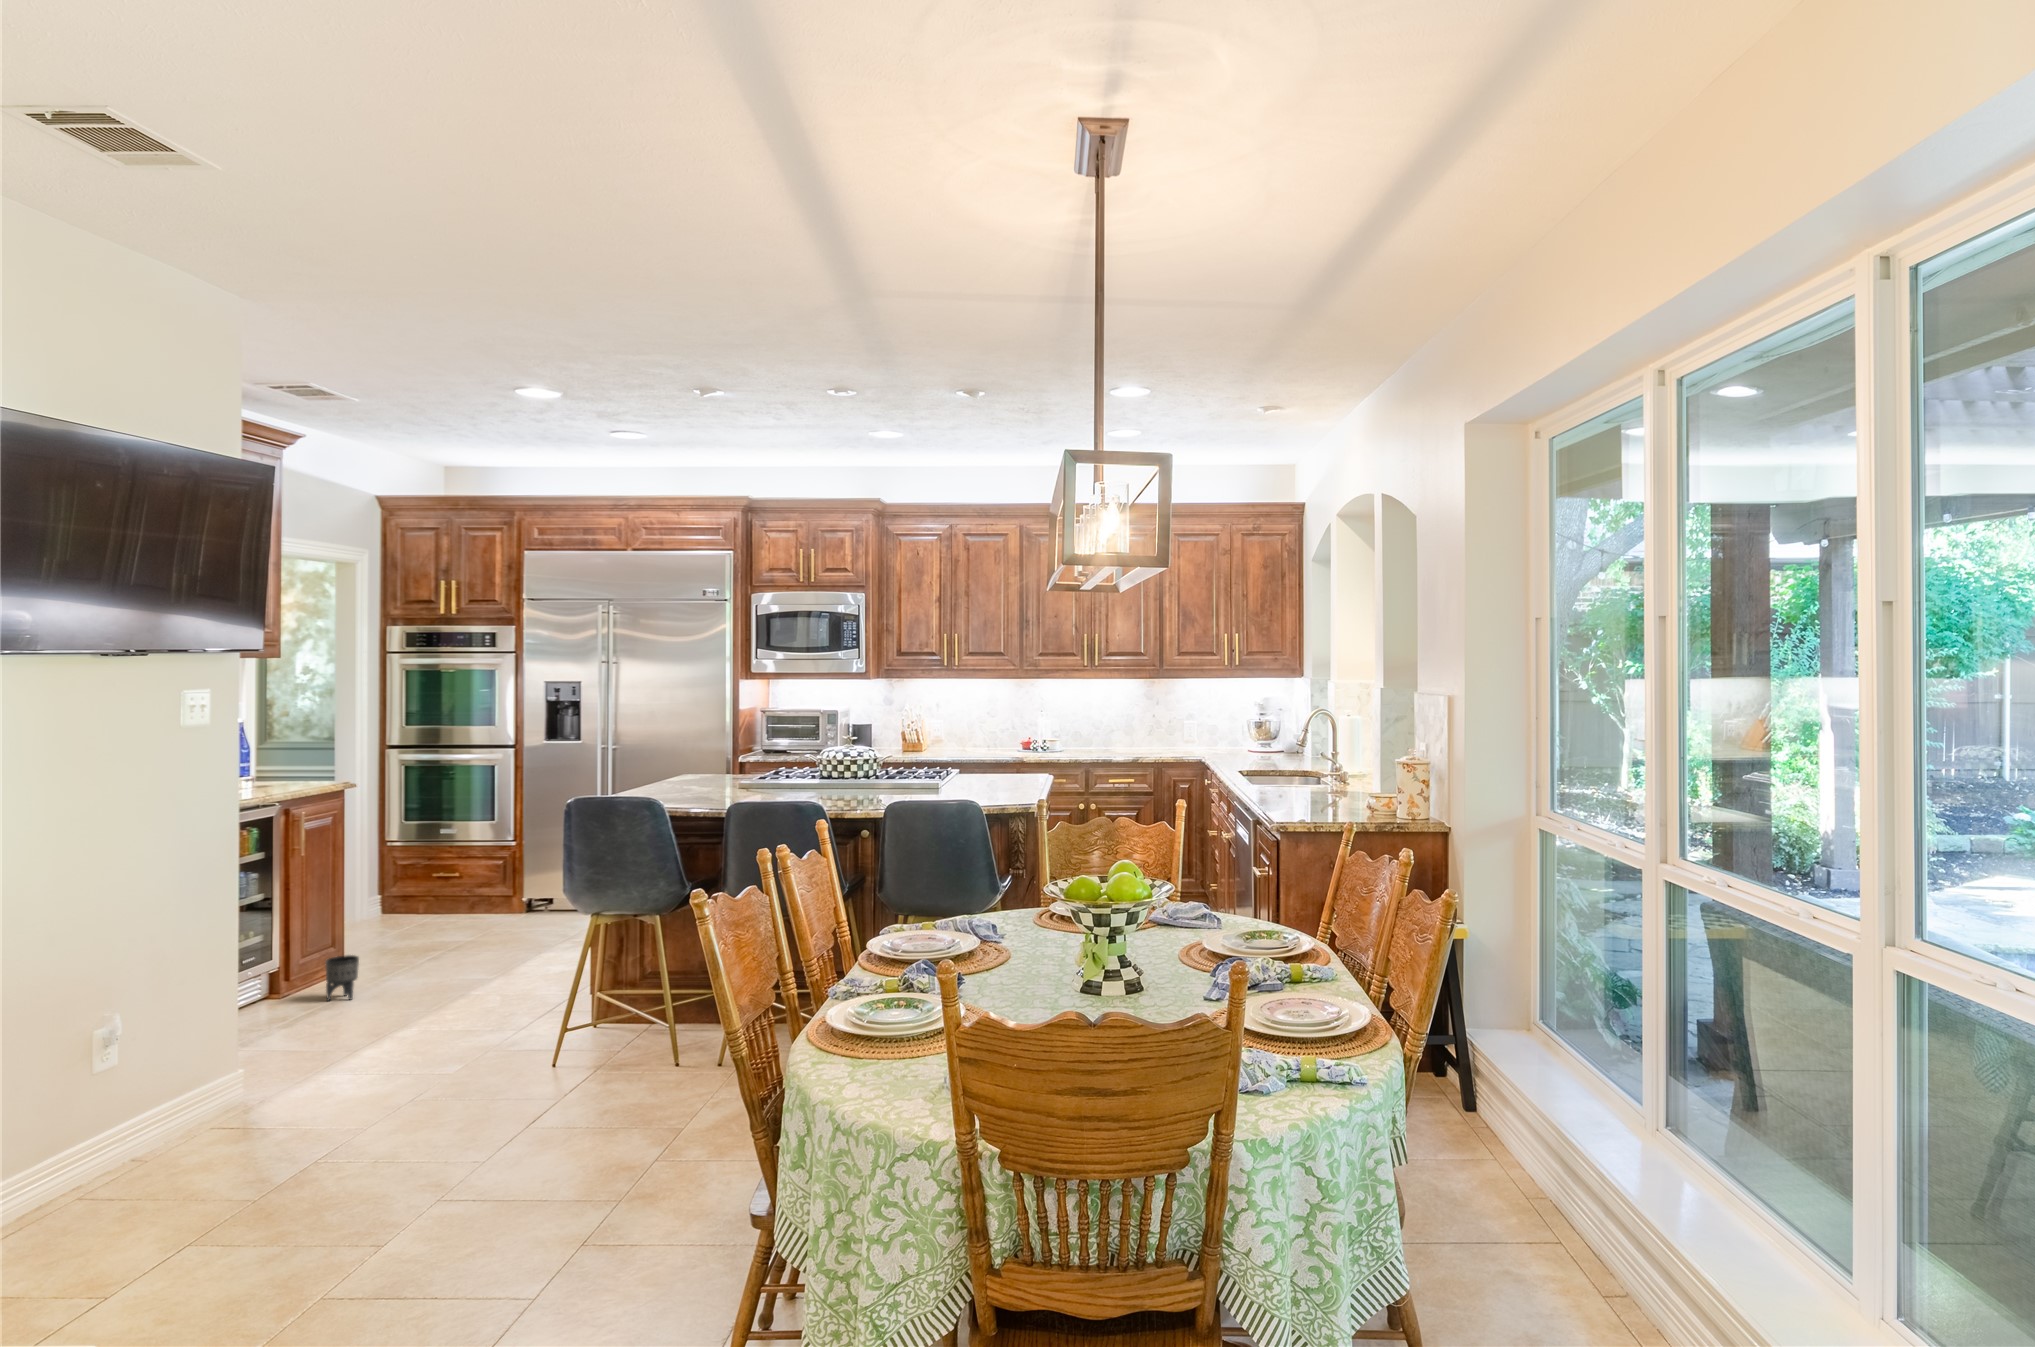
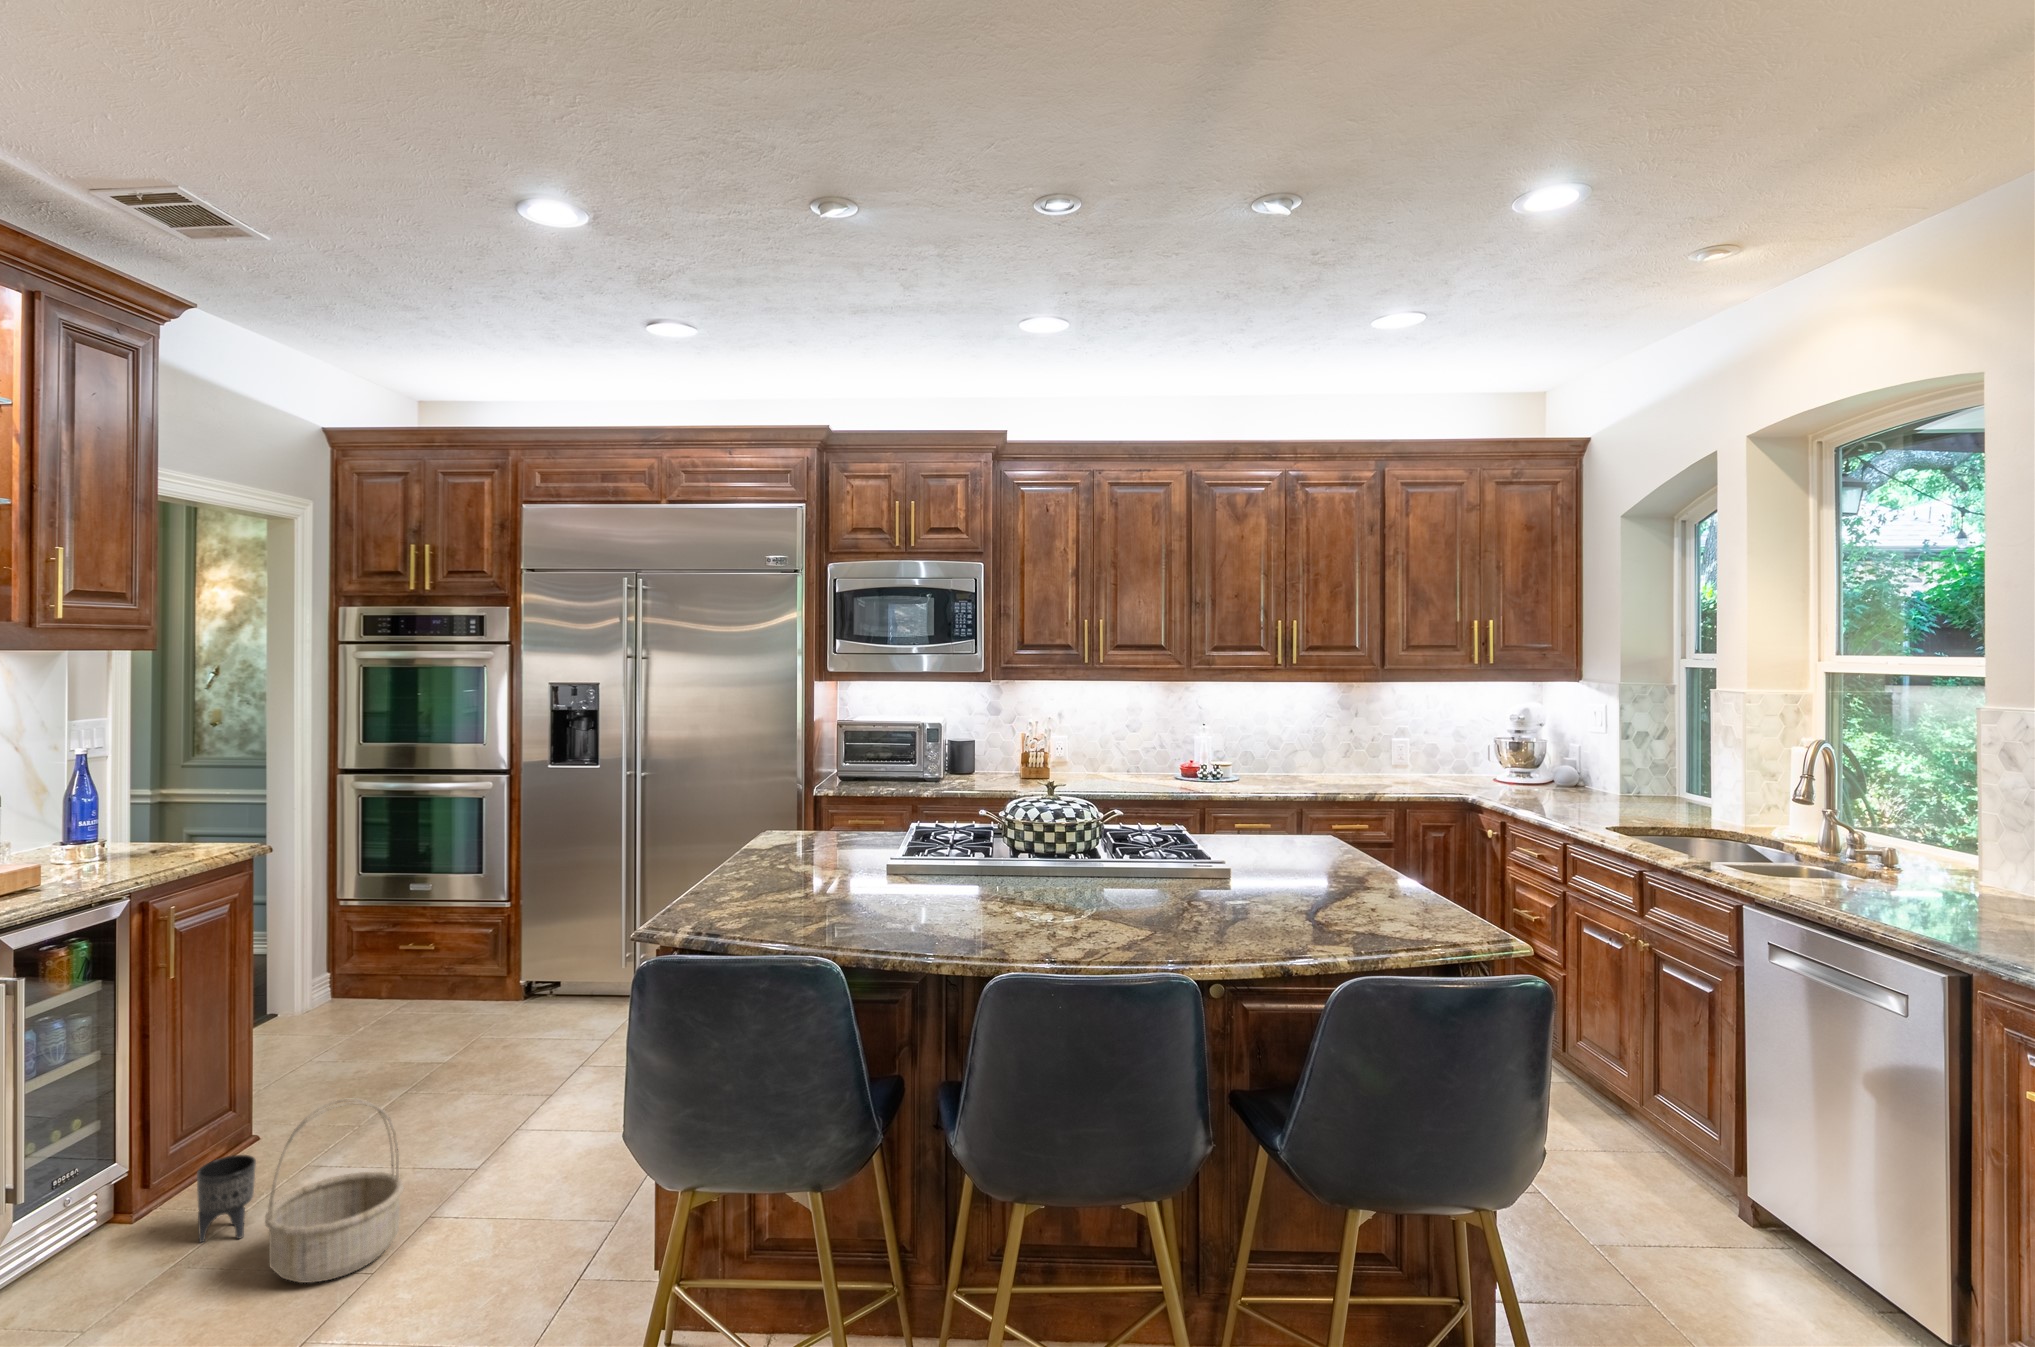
basket: none [370,913,449,1011] -> present [265,1098,404,1283]

